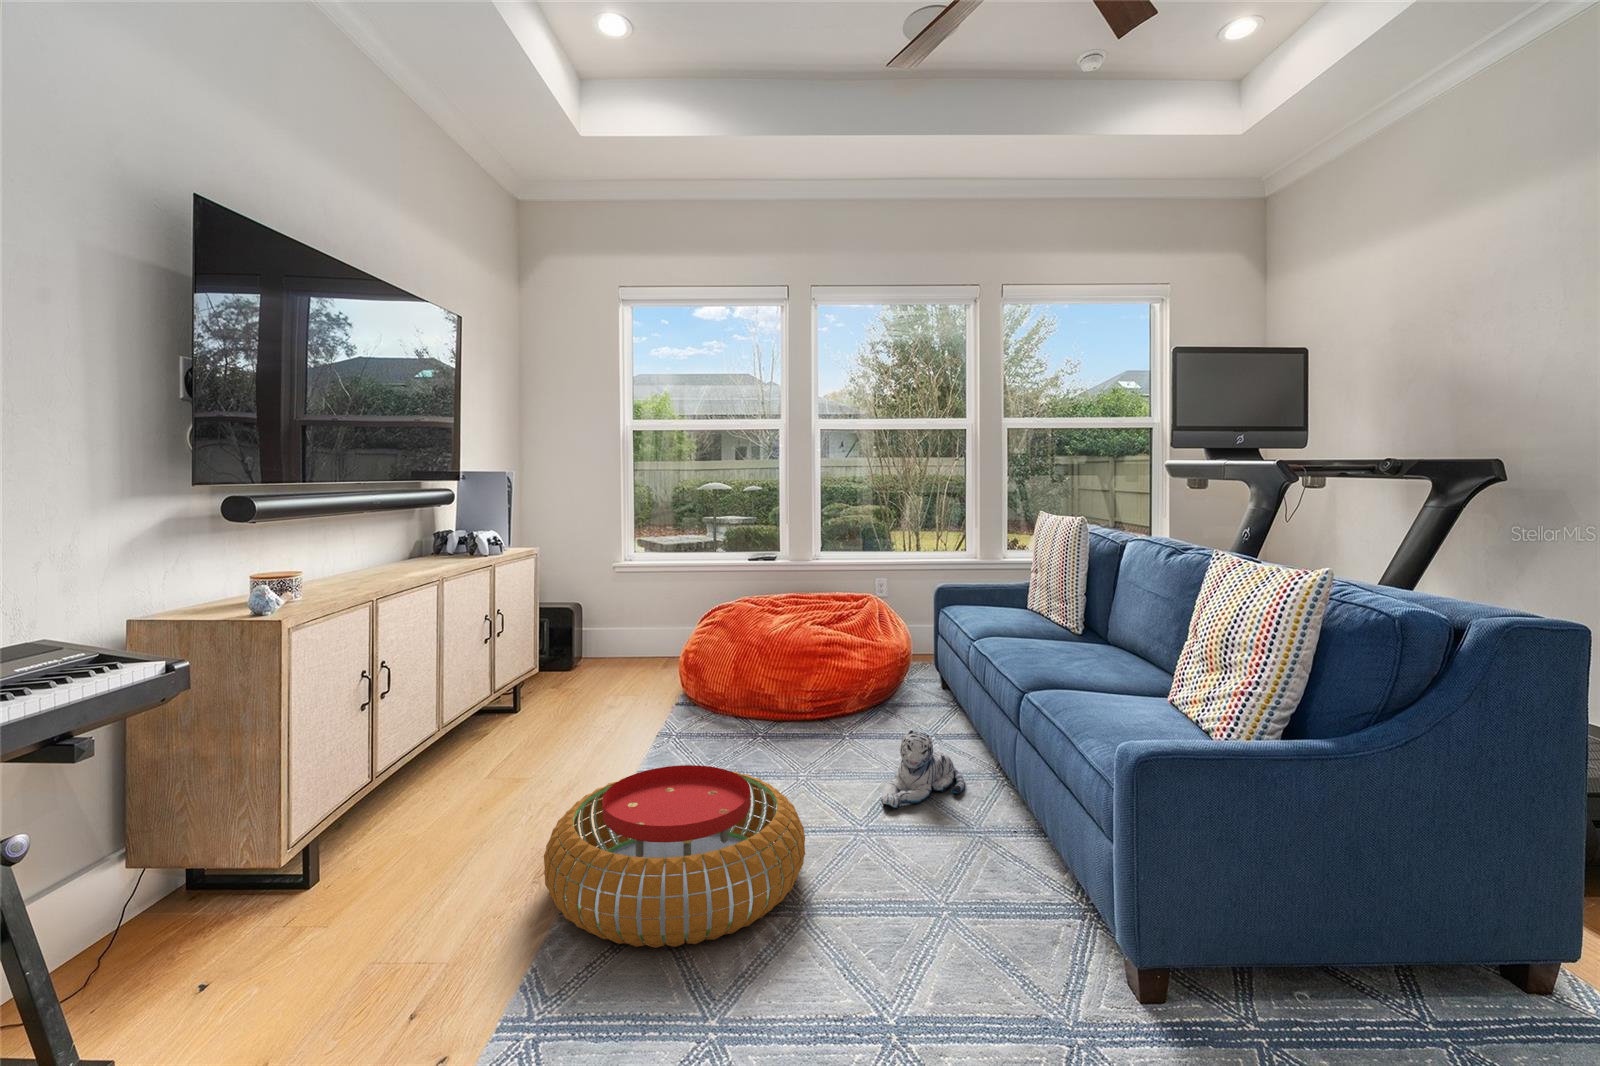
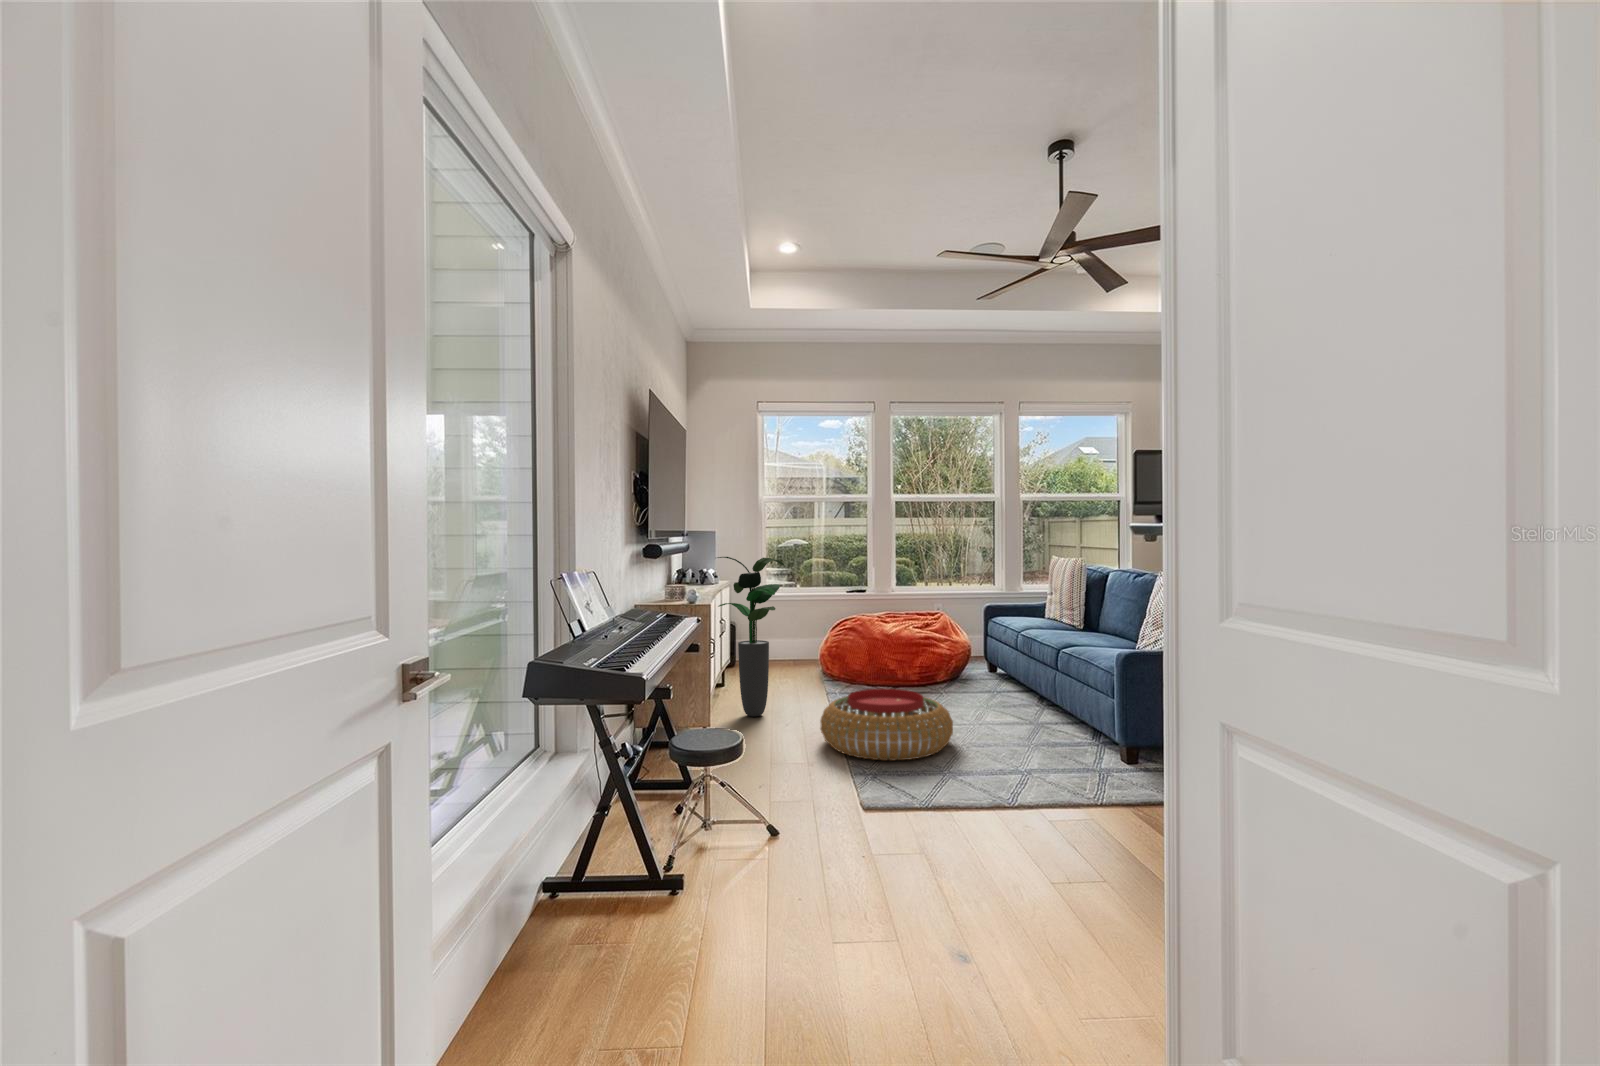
potted plant: none [430,514,562,790] -> present [717,557,784,717]
plush toy: present [881,730,965,808] -> none [977,678,1023,719]

